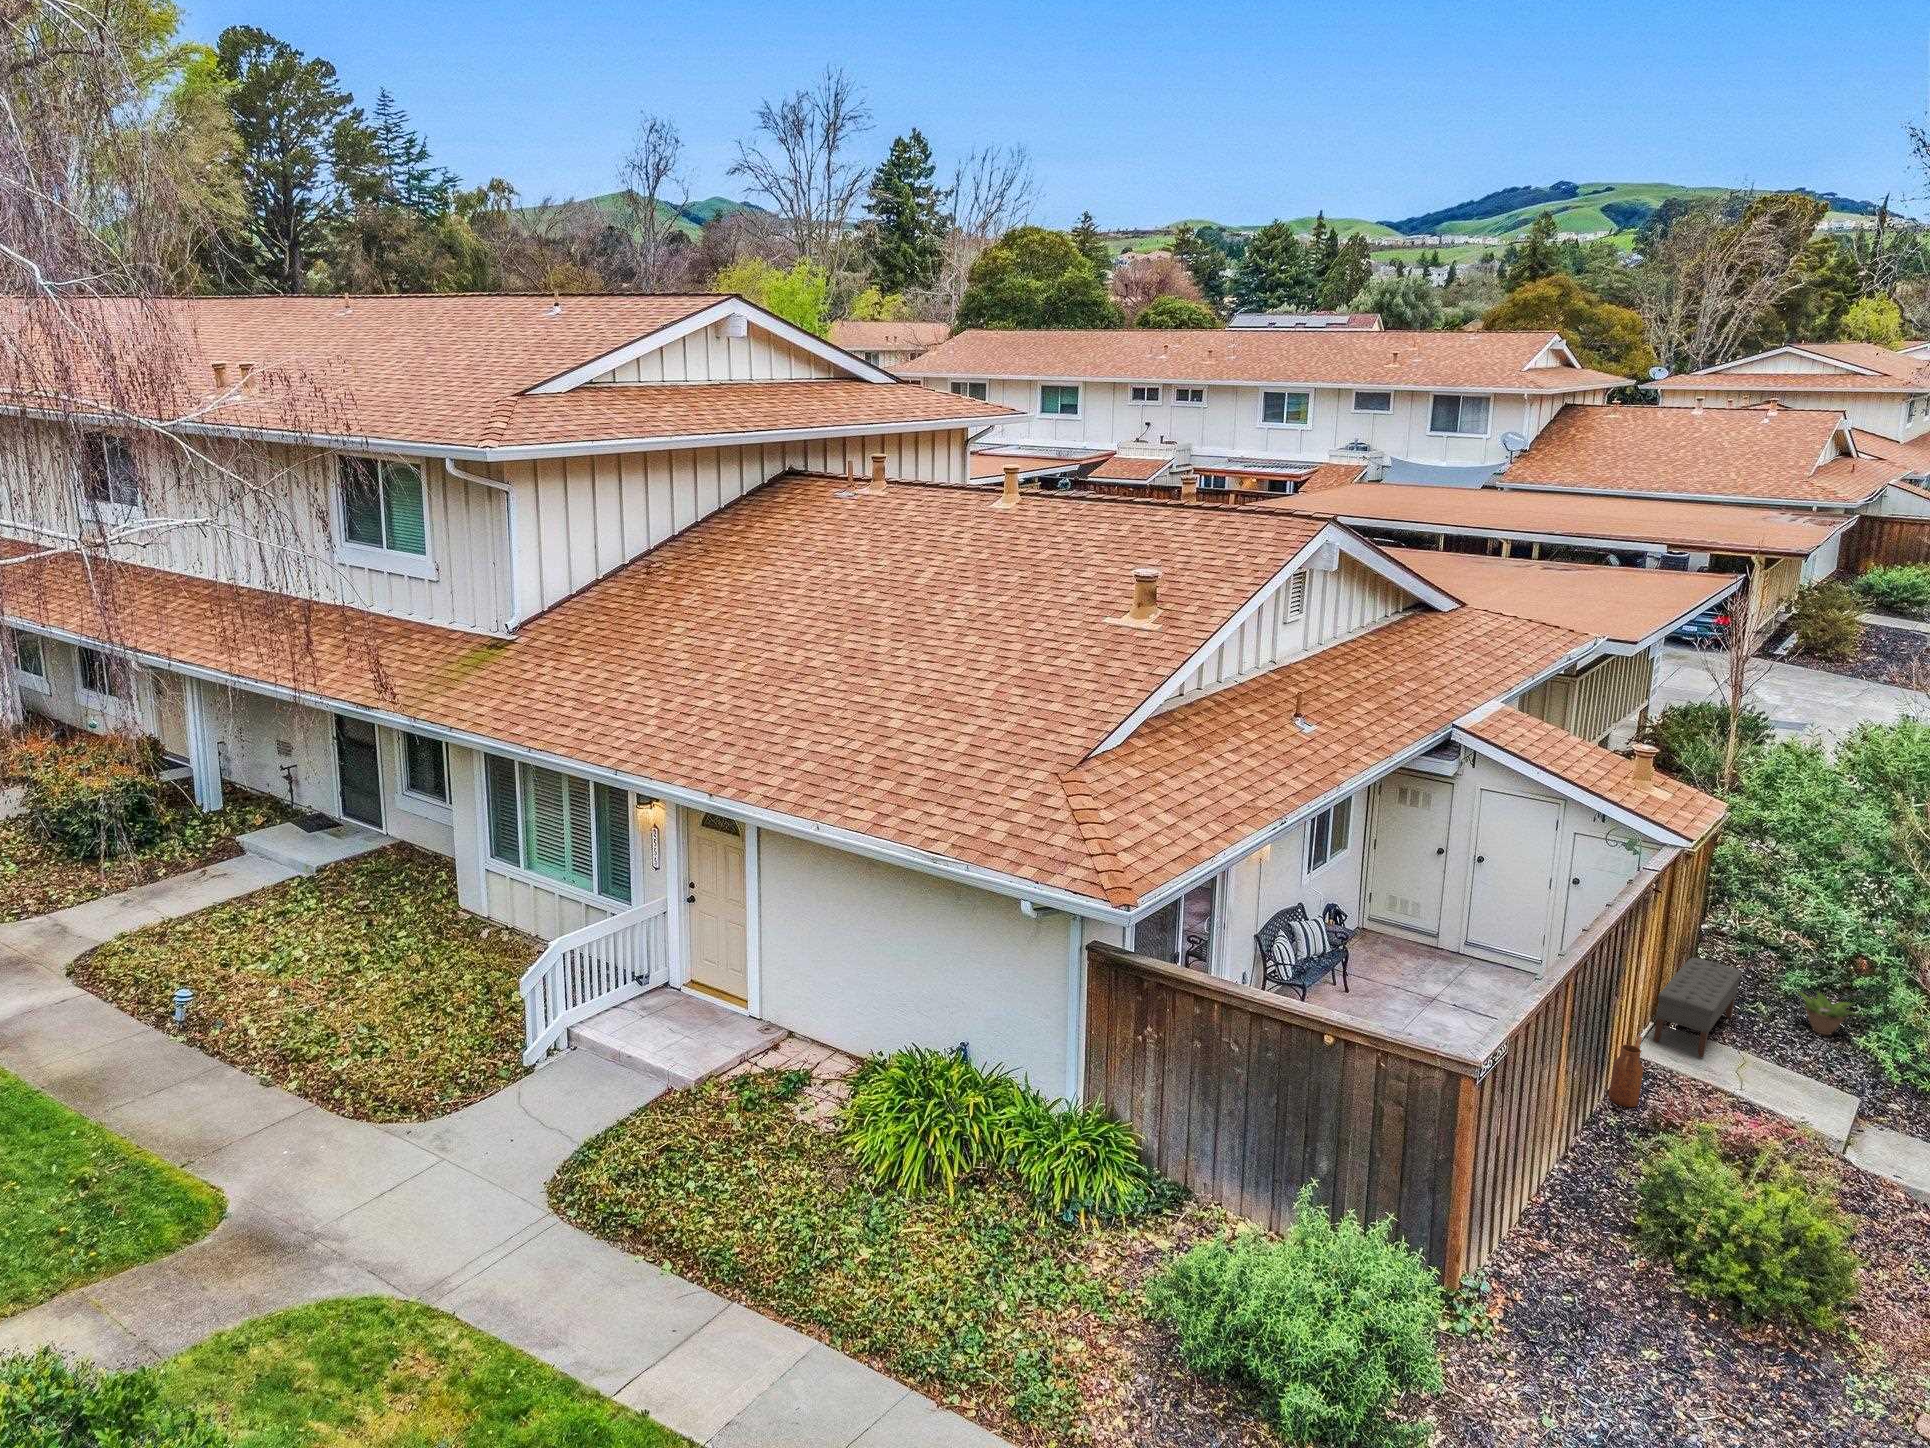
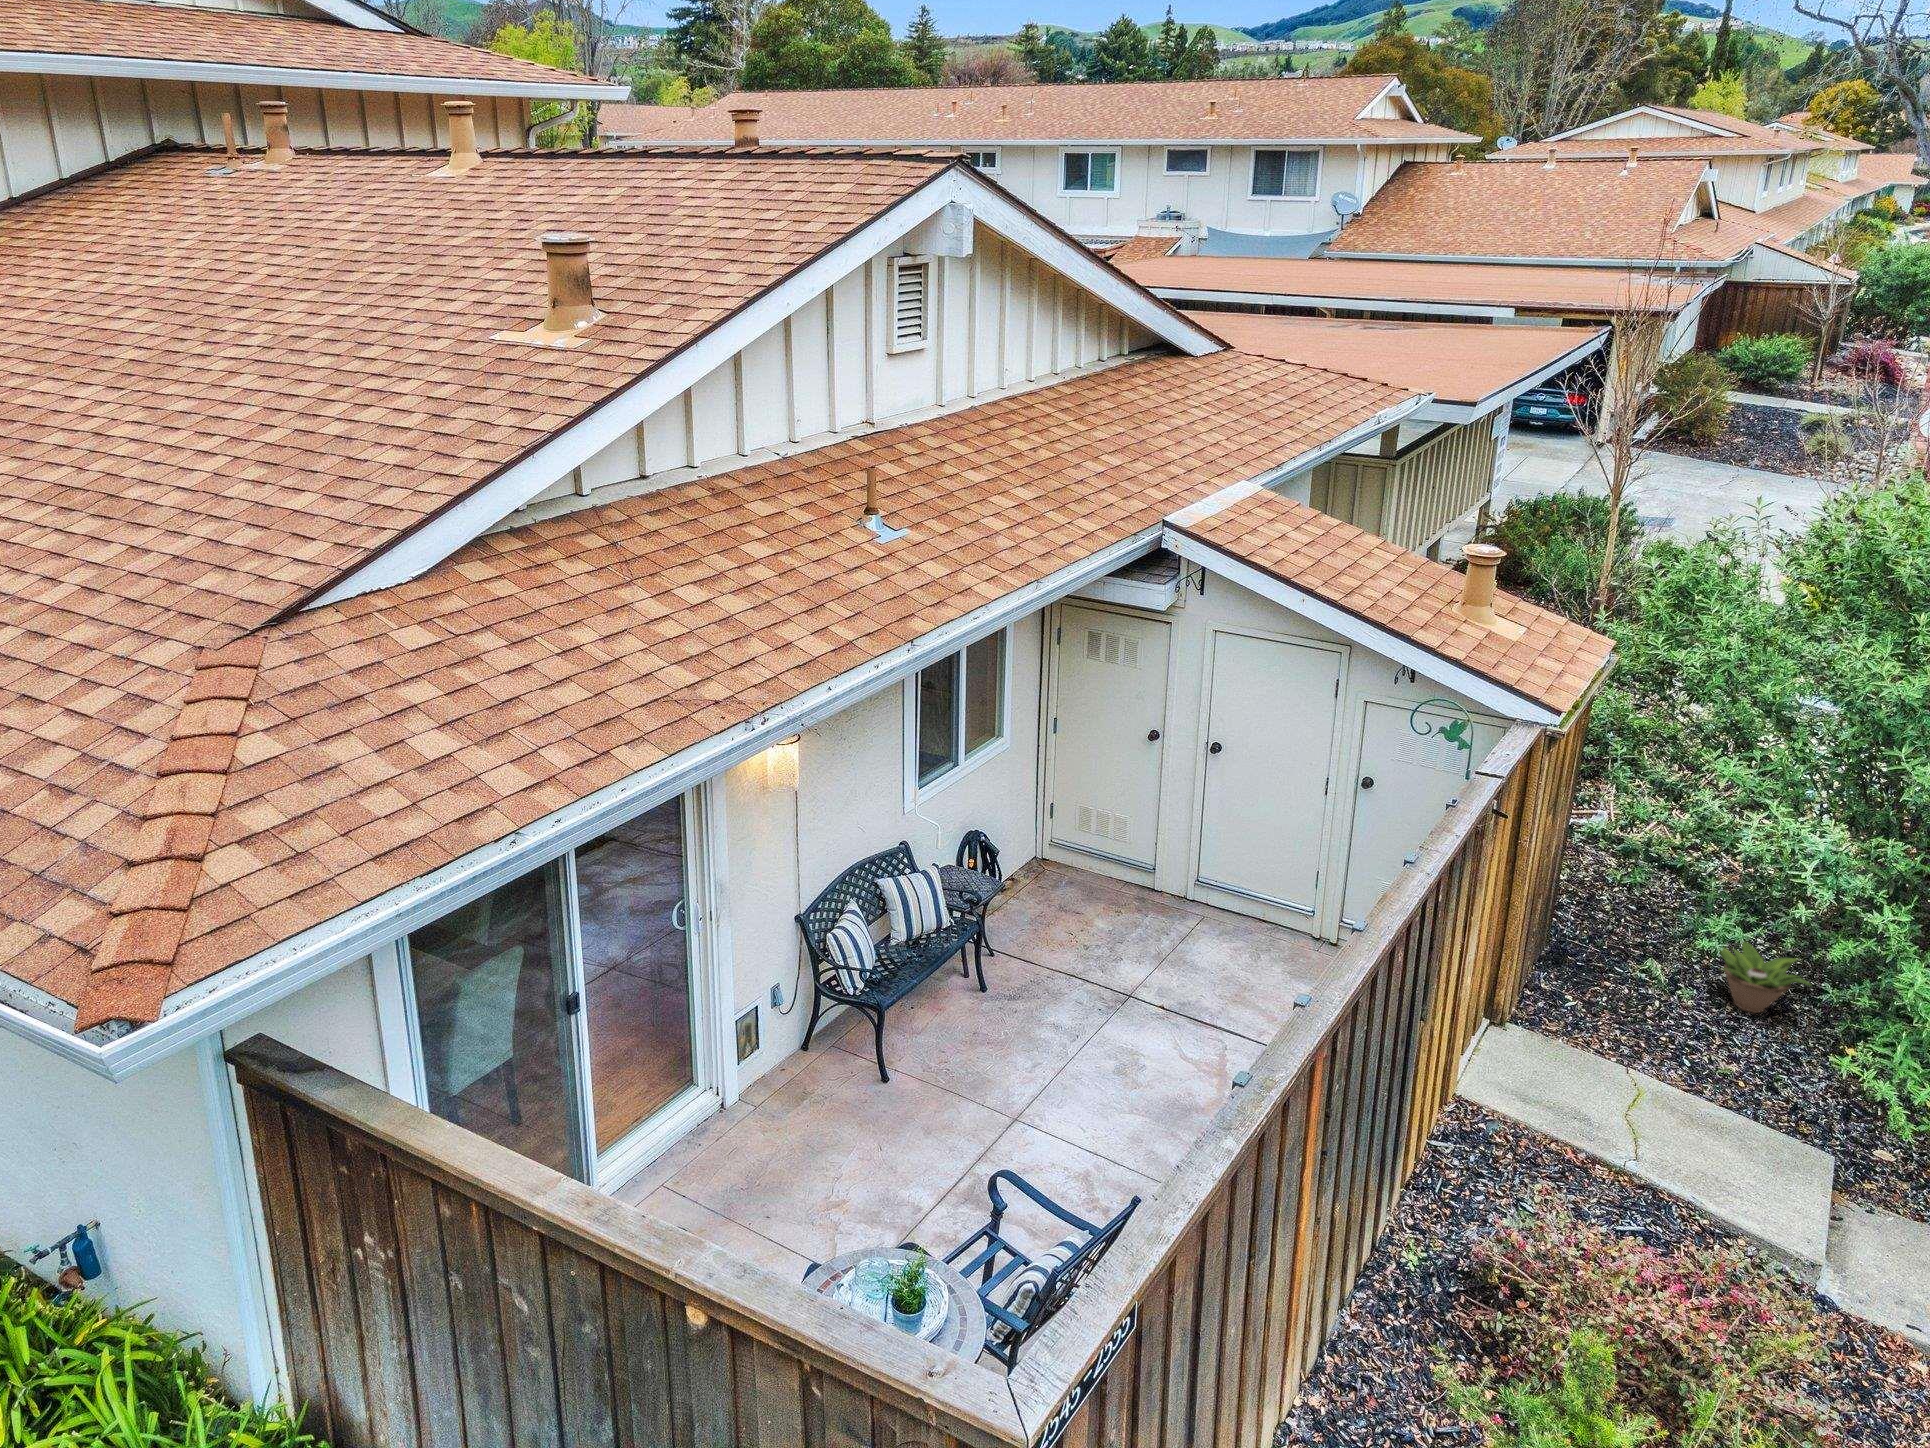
bench: present [1654,958,1742,1058] -> none [1488,898,1630,1084]
watering can: present [1608,1036,1643,1107] -> none [1408,1080,1470,1217]

